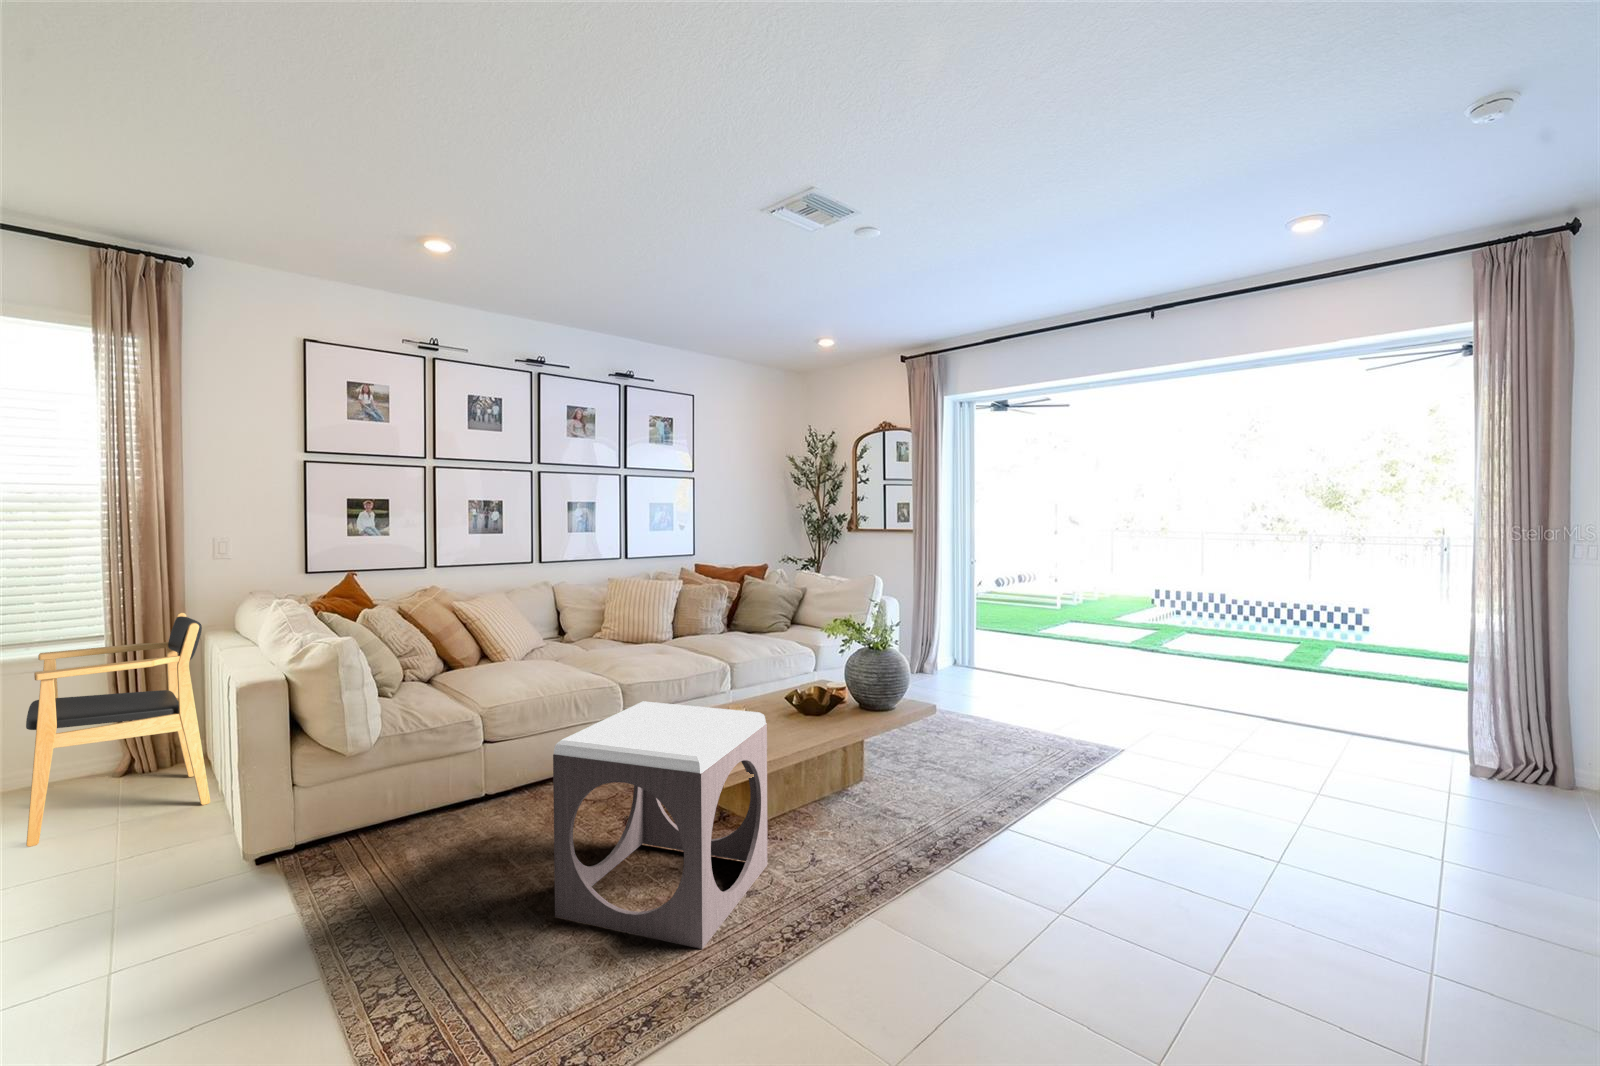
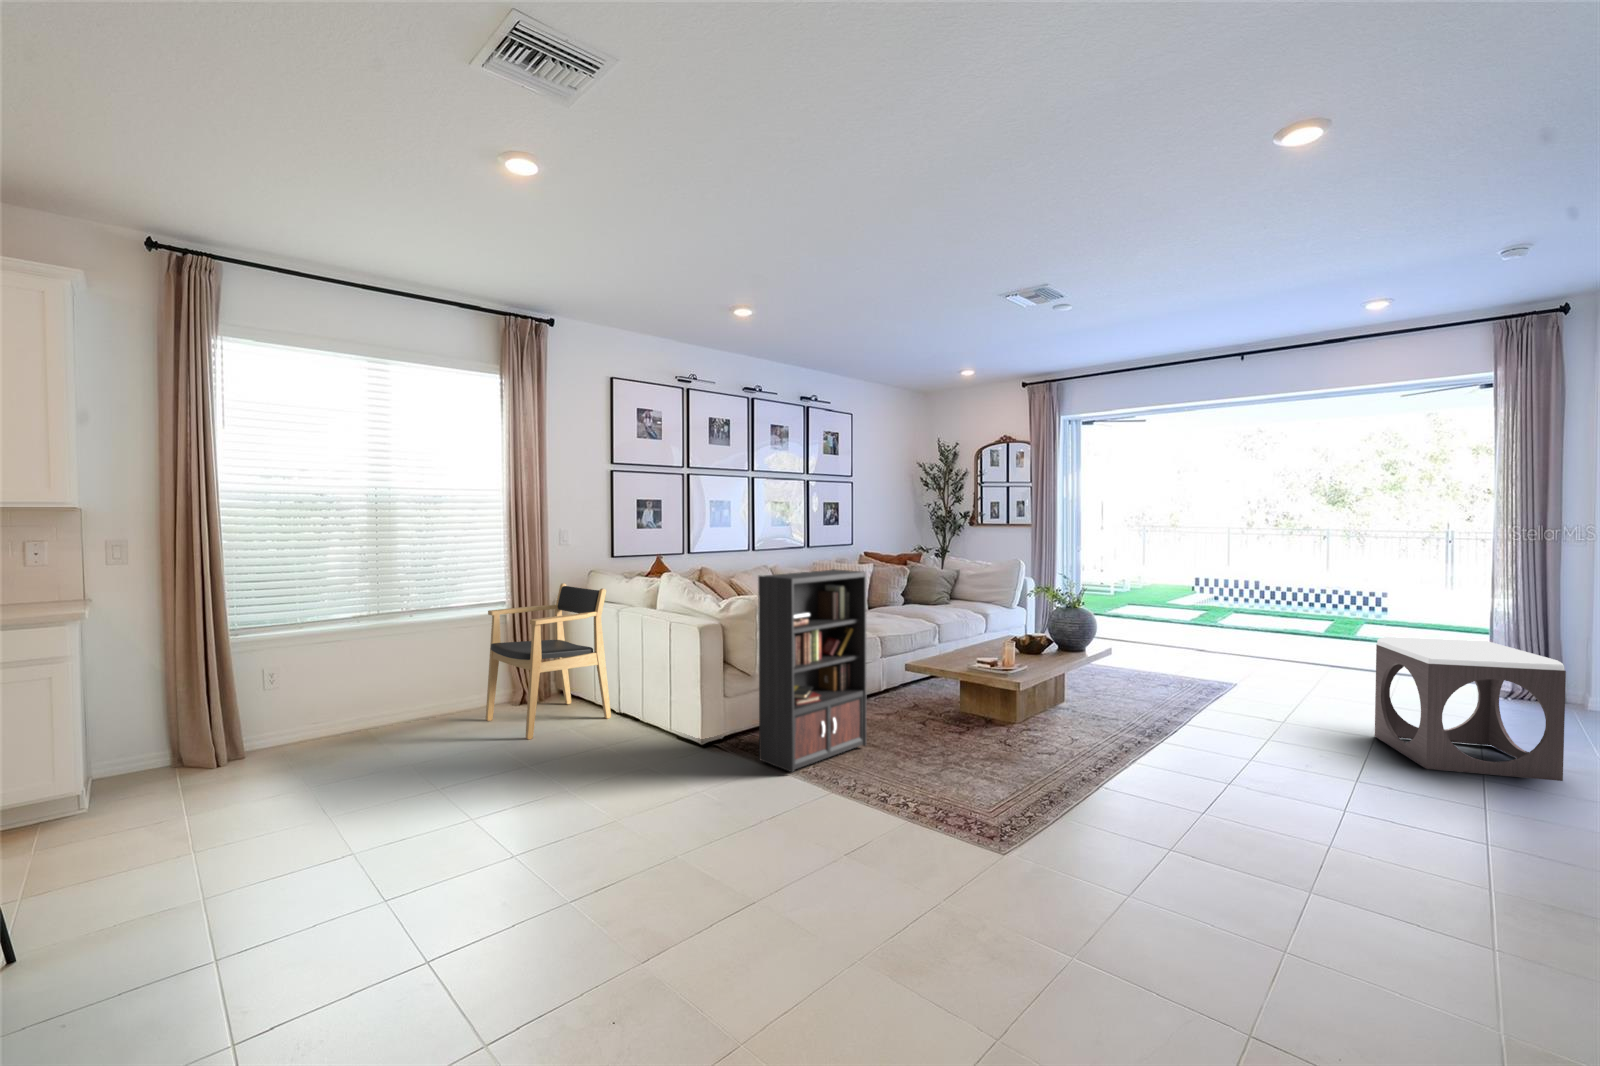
bookcase: none [286,600,495,931] -> present [758,569,867,772]
footstool: present [553,701,768,949] -> present [1375,637,1566,781]

